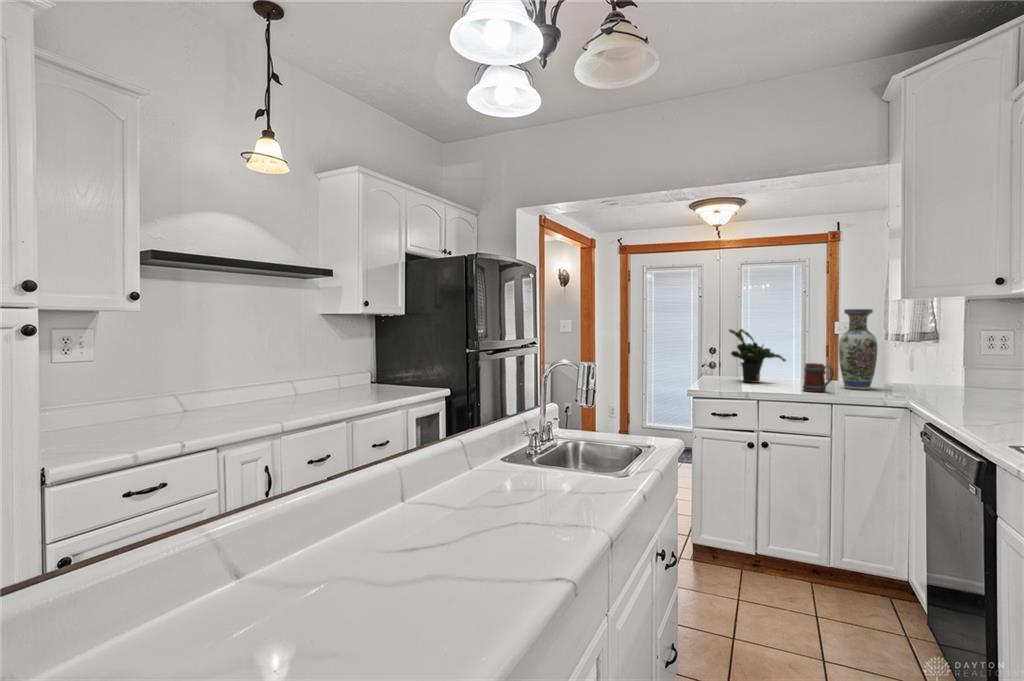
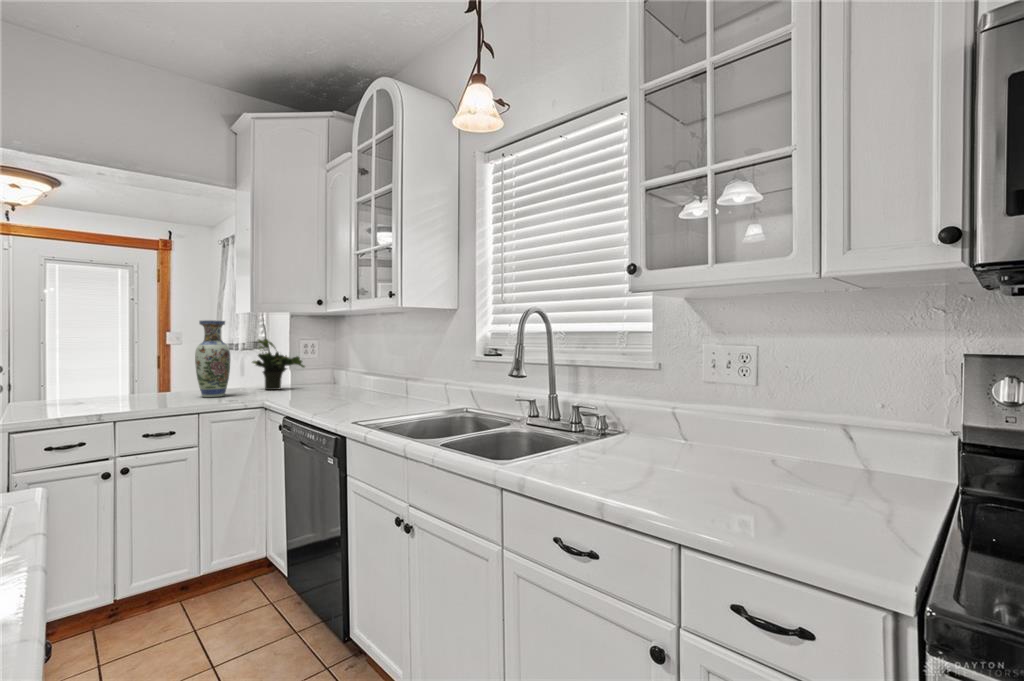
potted plant: present [729,329,786,383] -> present [252,339,304,390]
mug: present [803,363,834,392] -> none [164,375,196,405]

